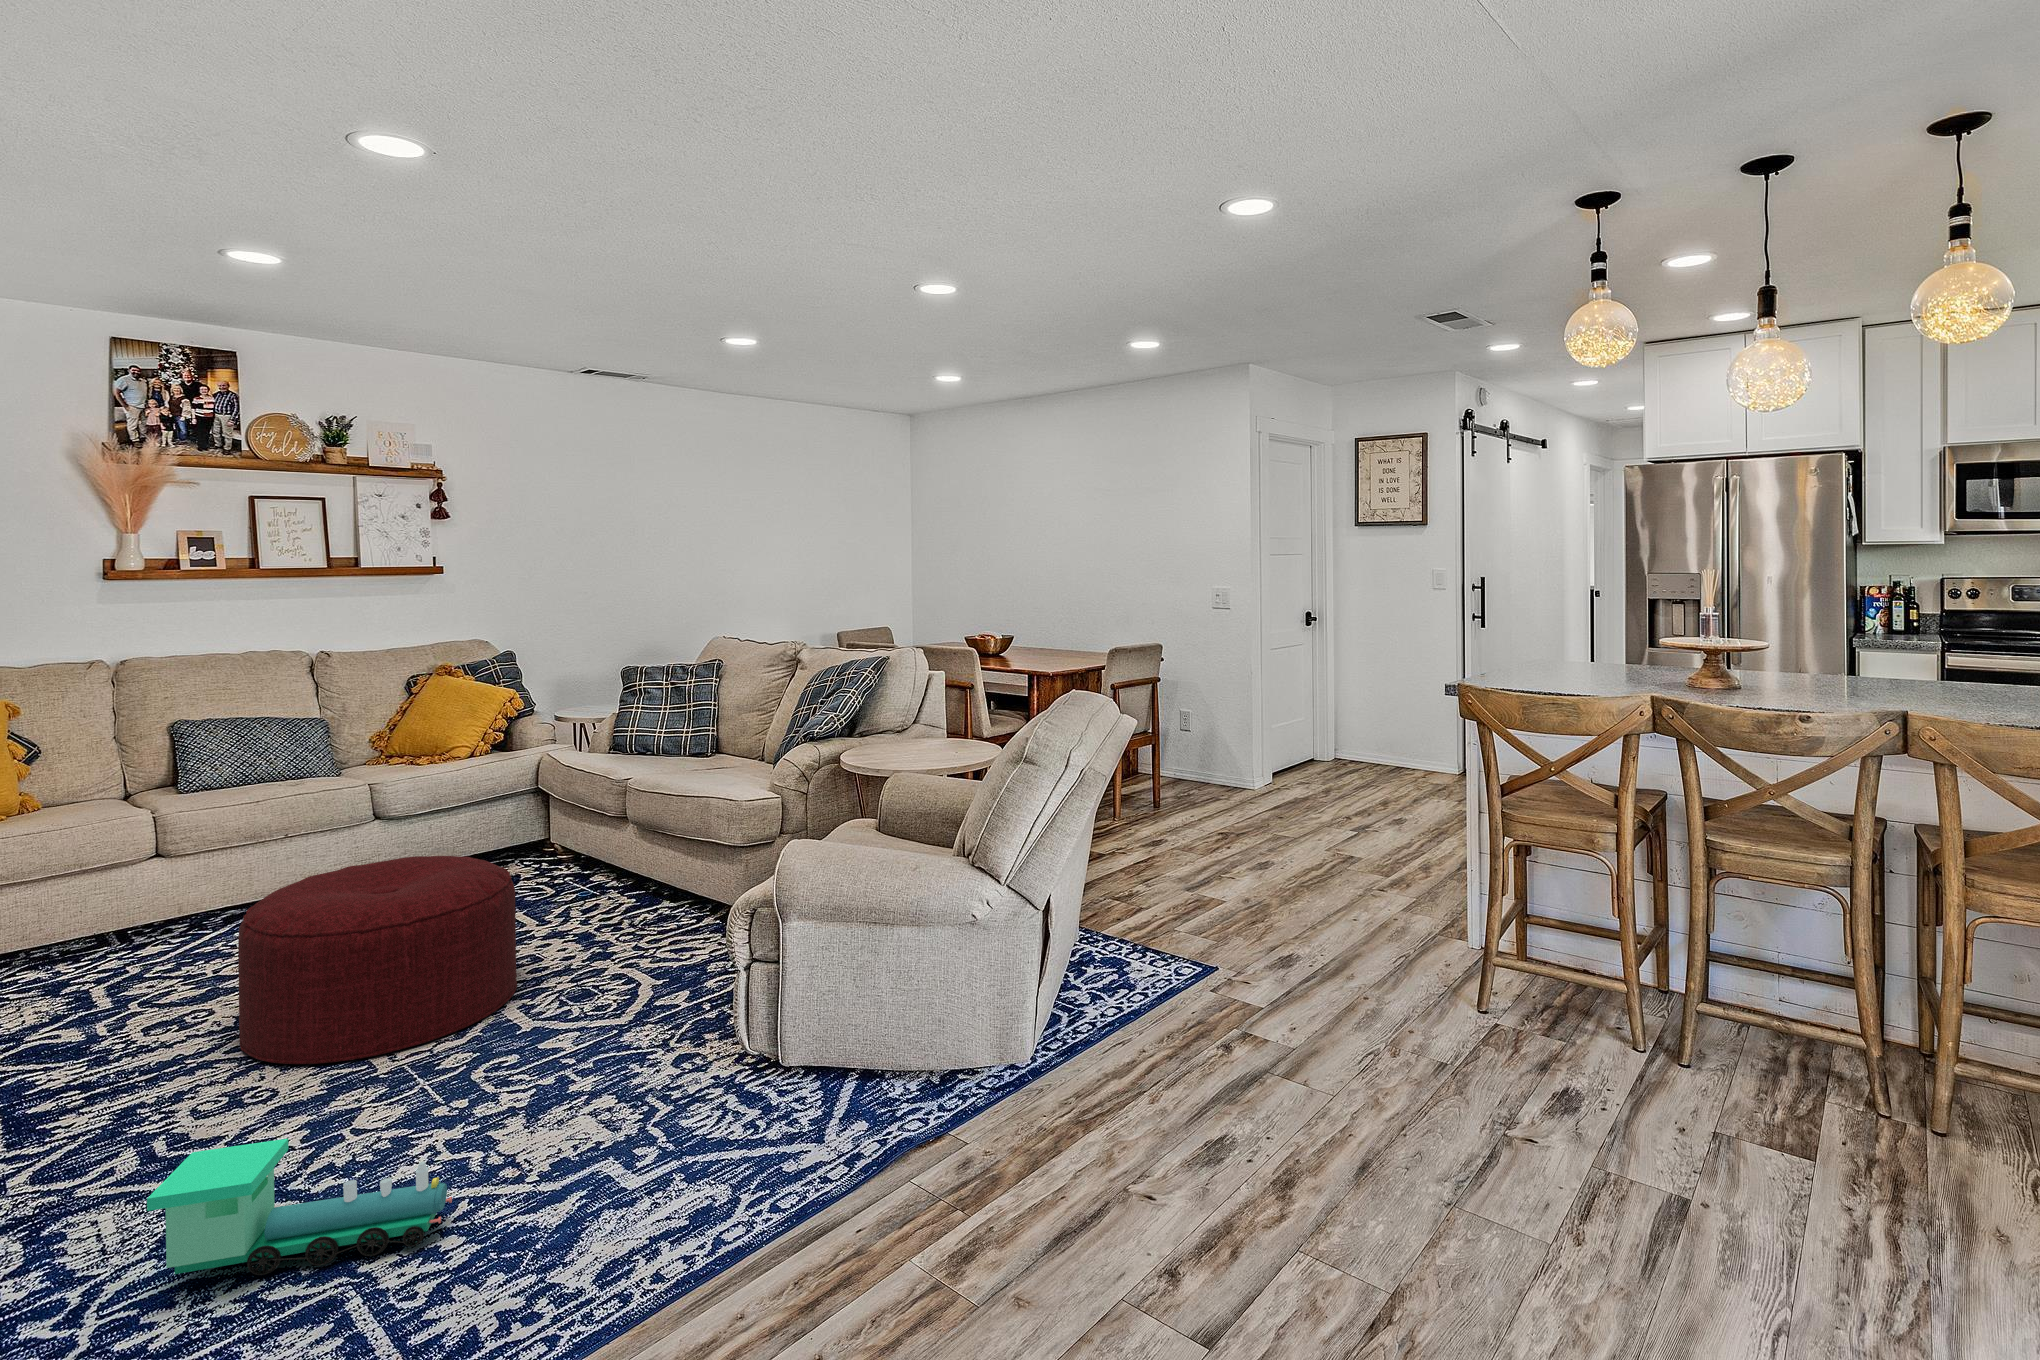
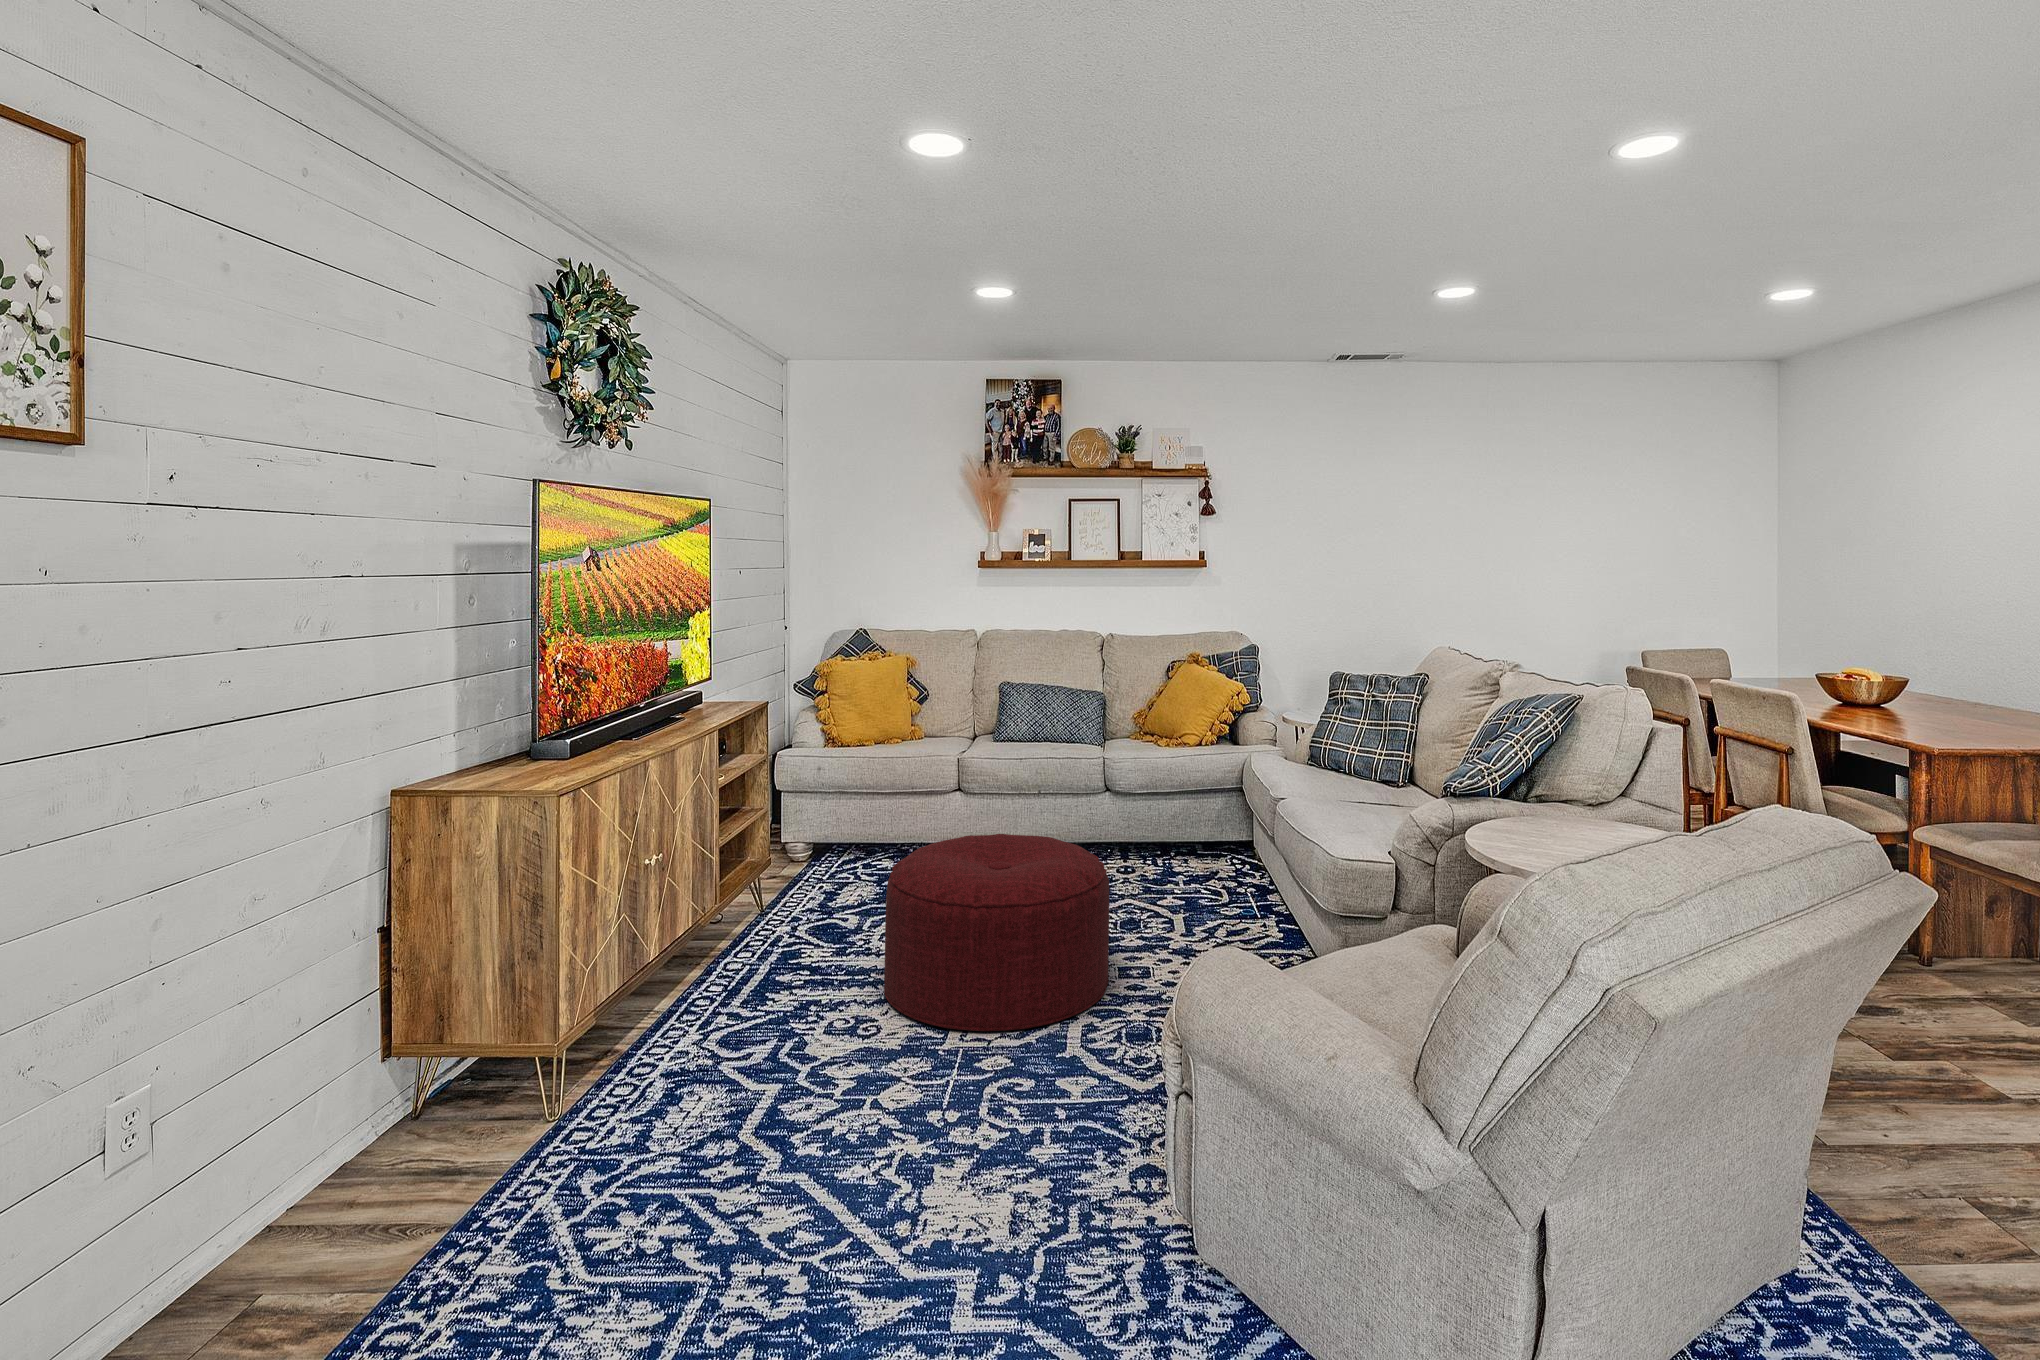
toy train: present [147,1139,452,1275] -> none [605,1078,811,1277]

